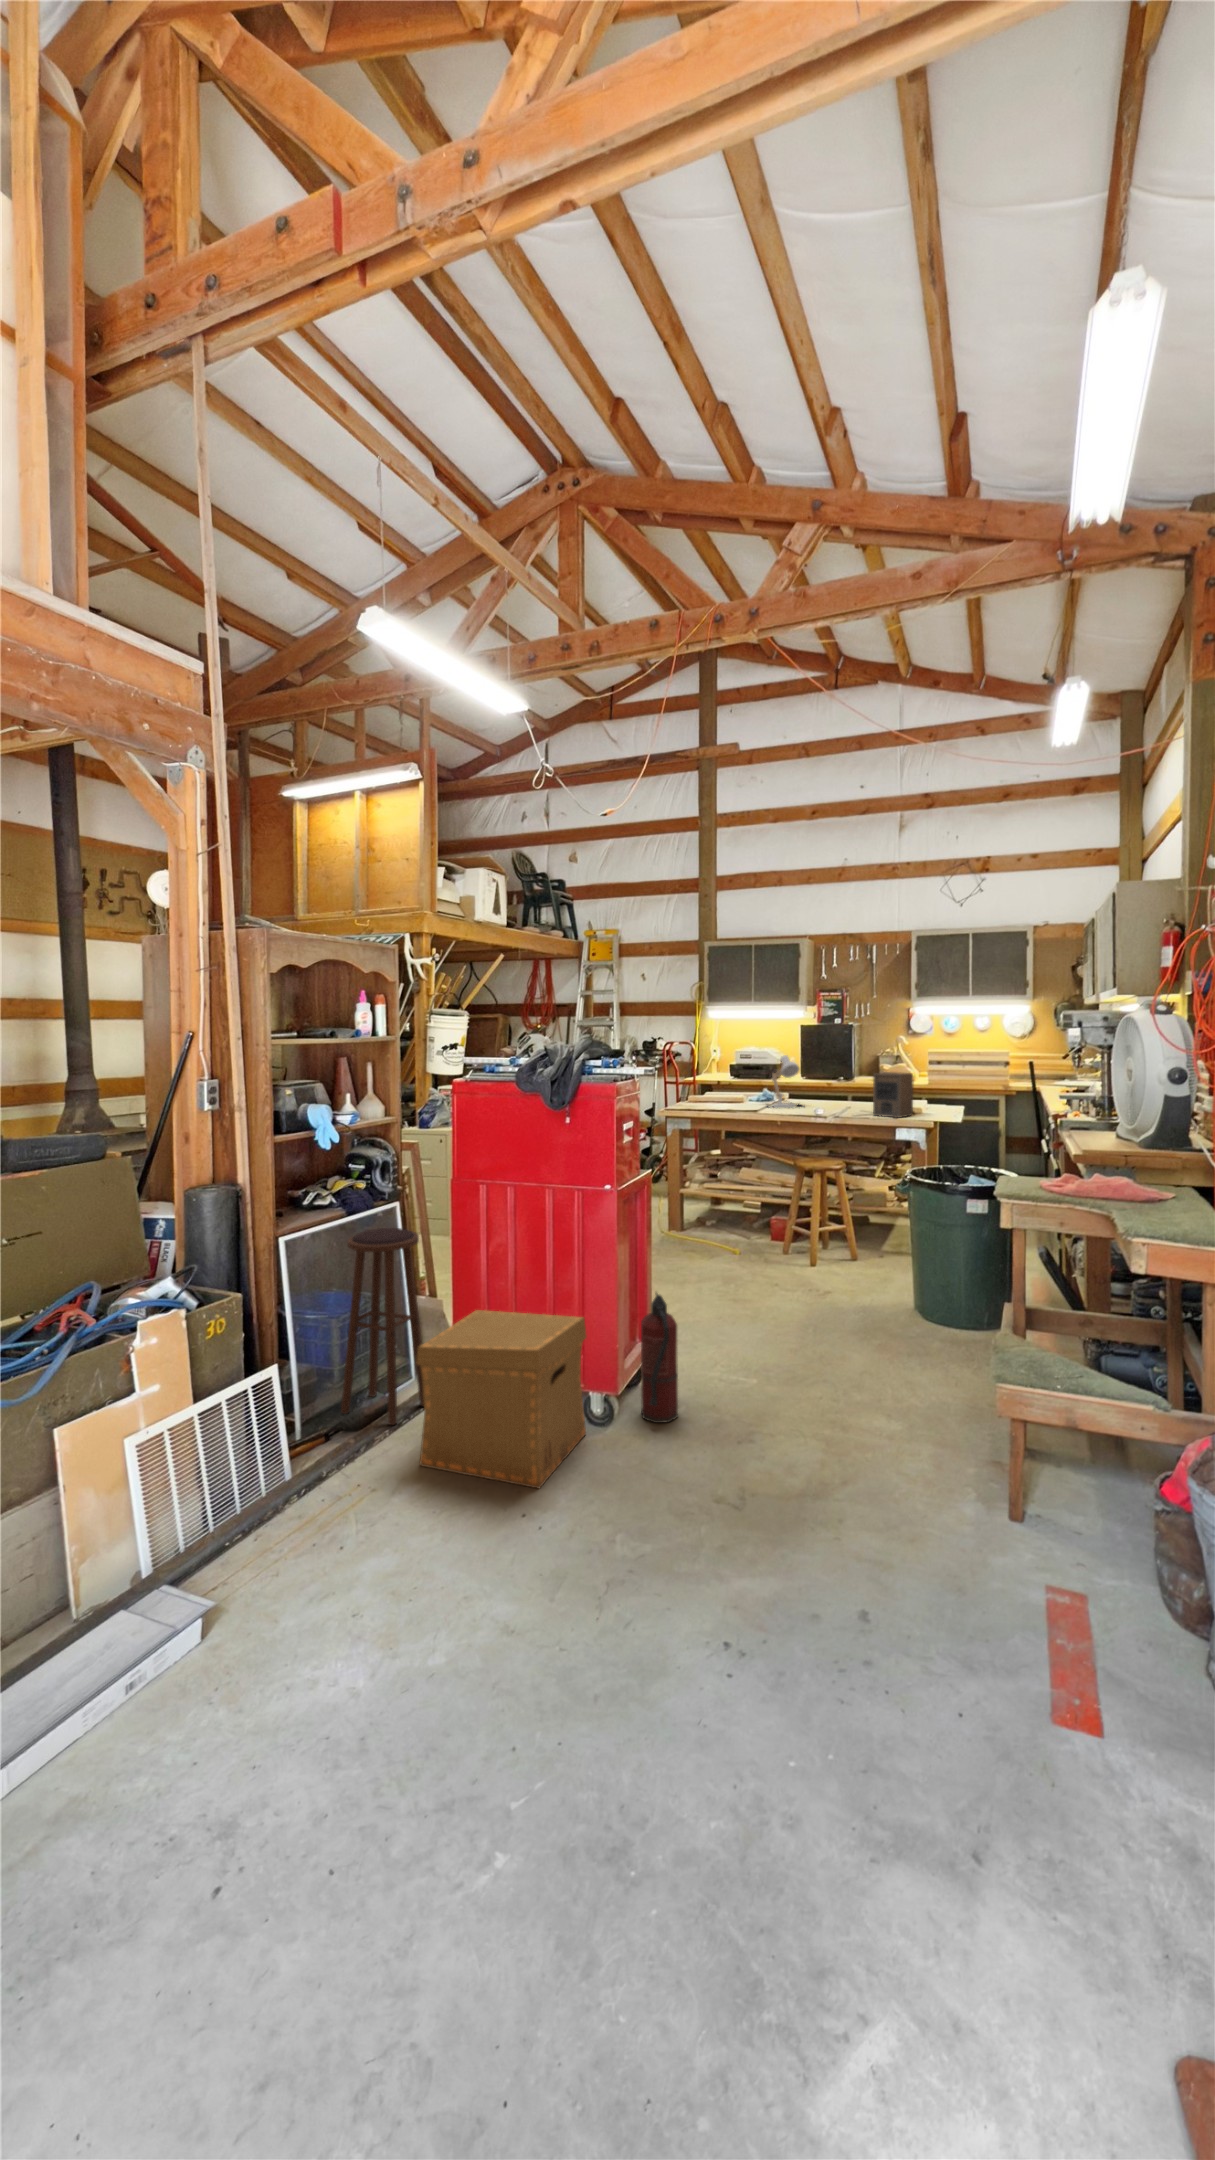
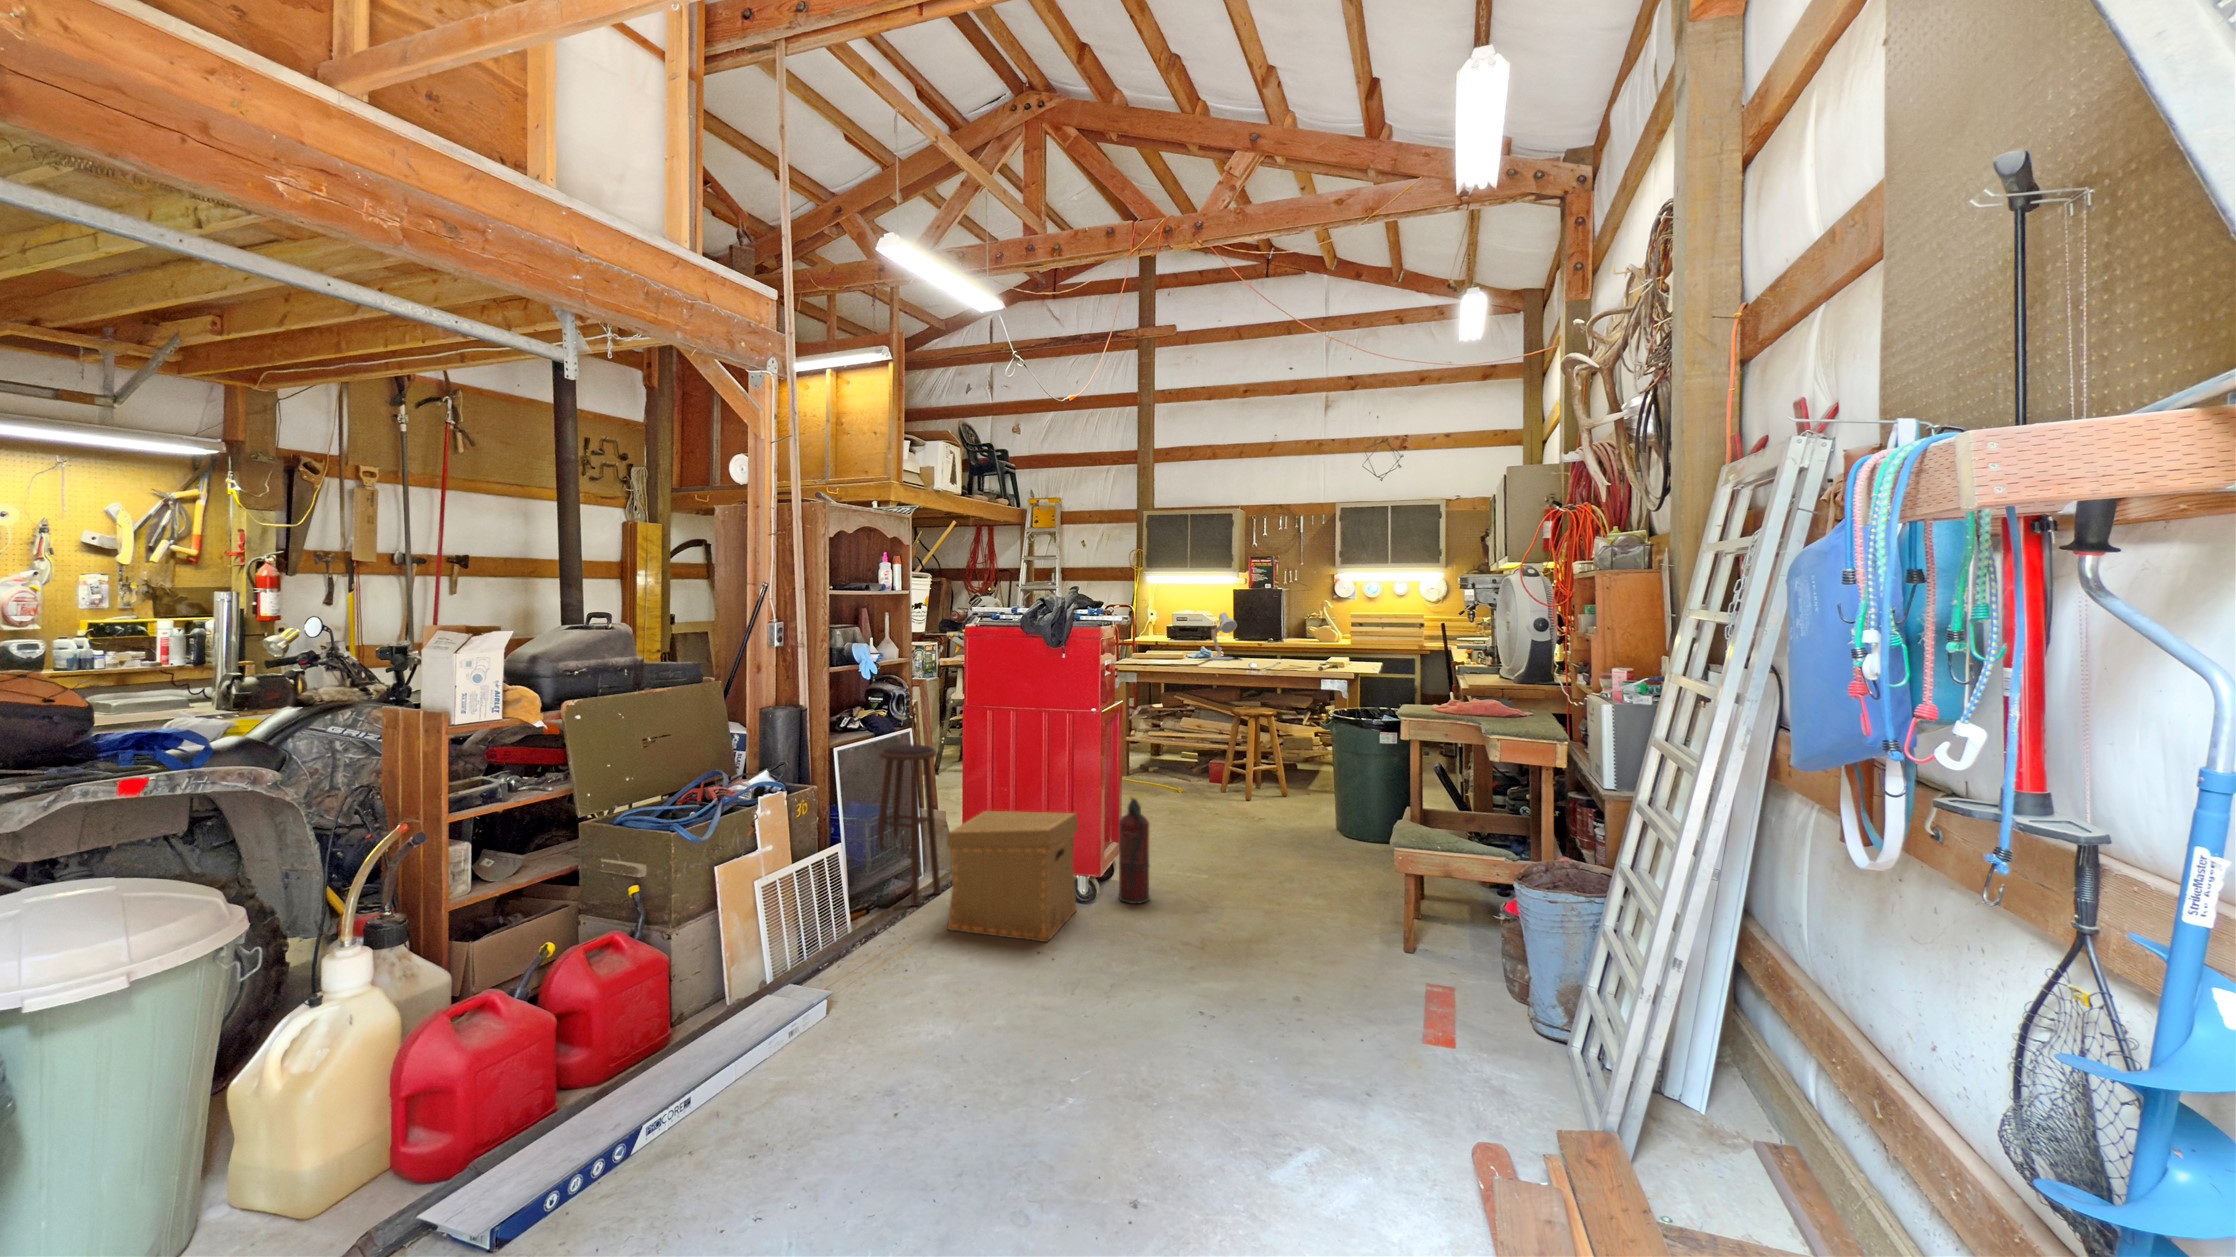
speaker: present [873,1072,913,1118] -> none [1303,628,1339,668]

